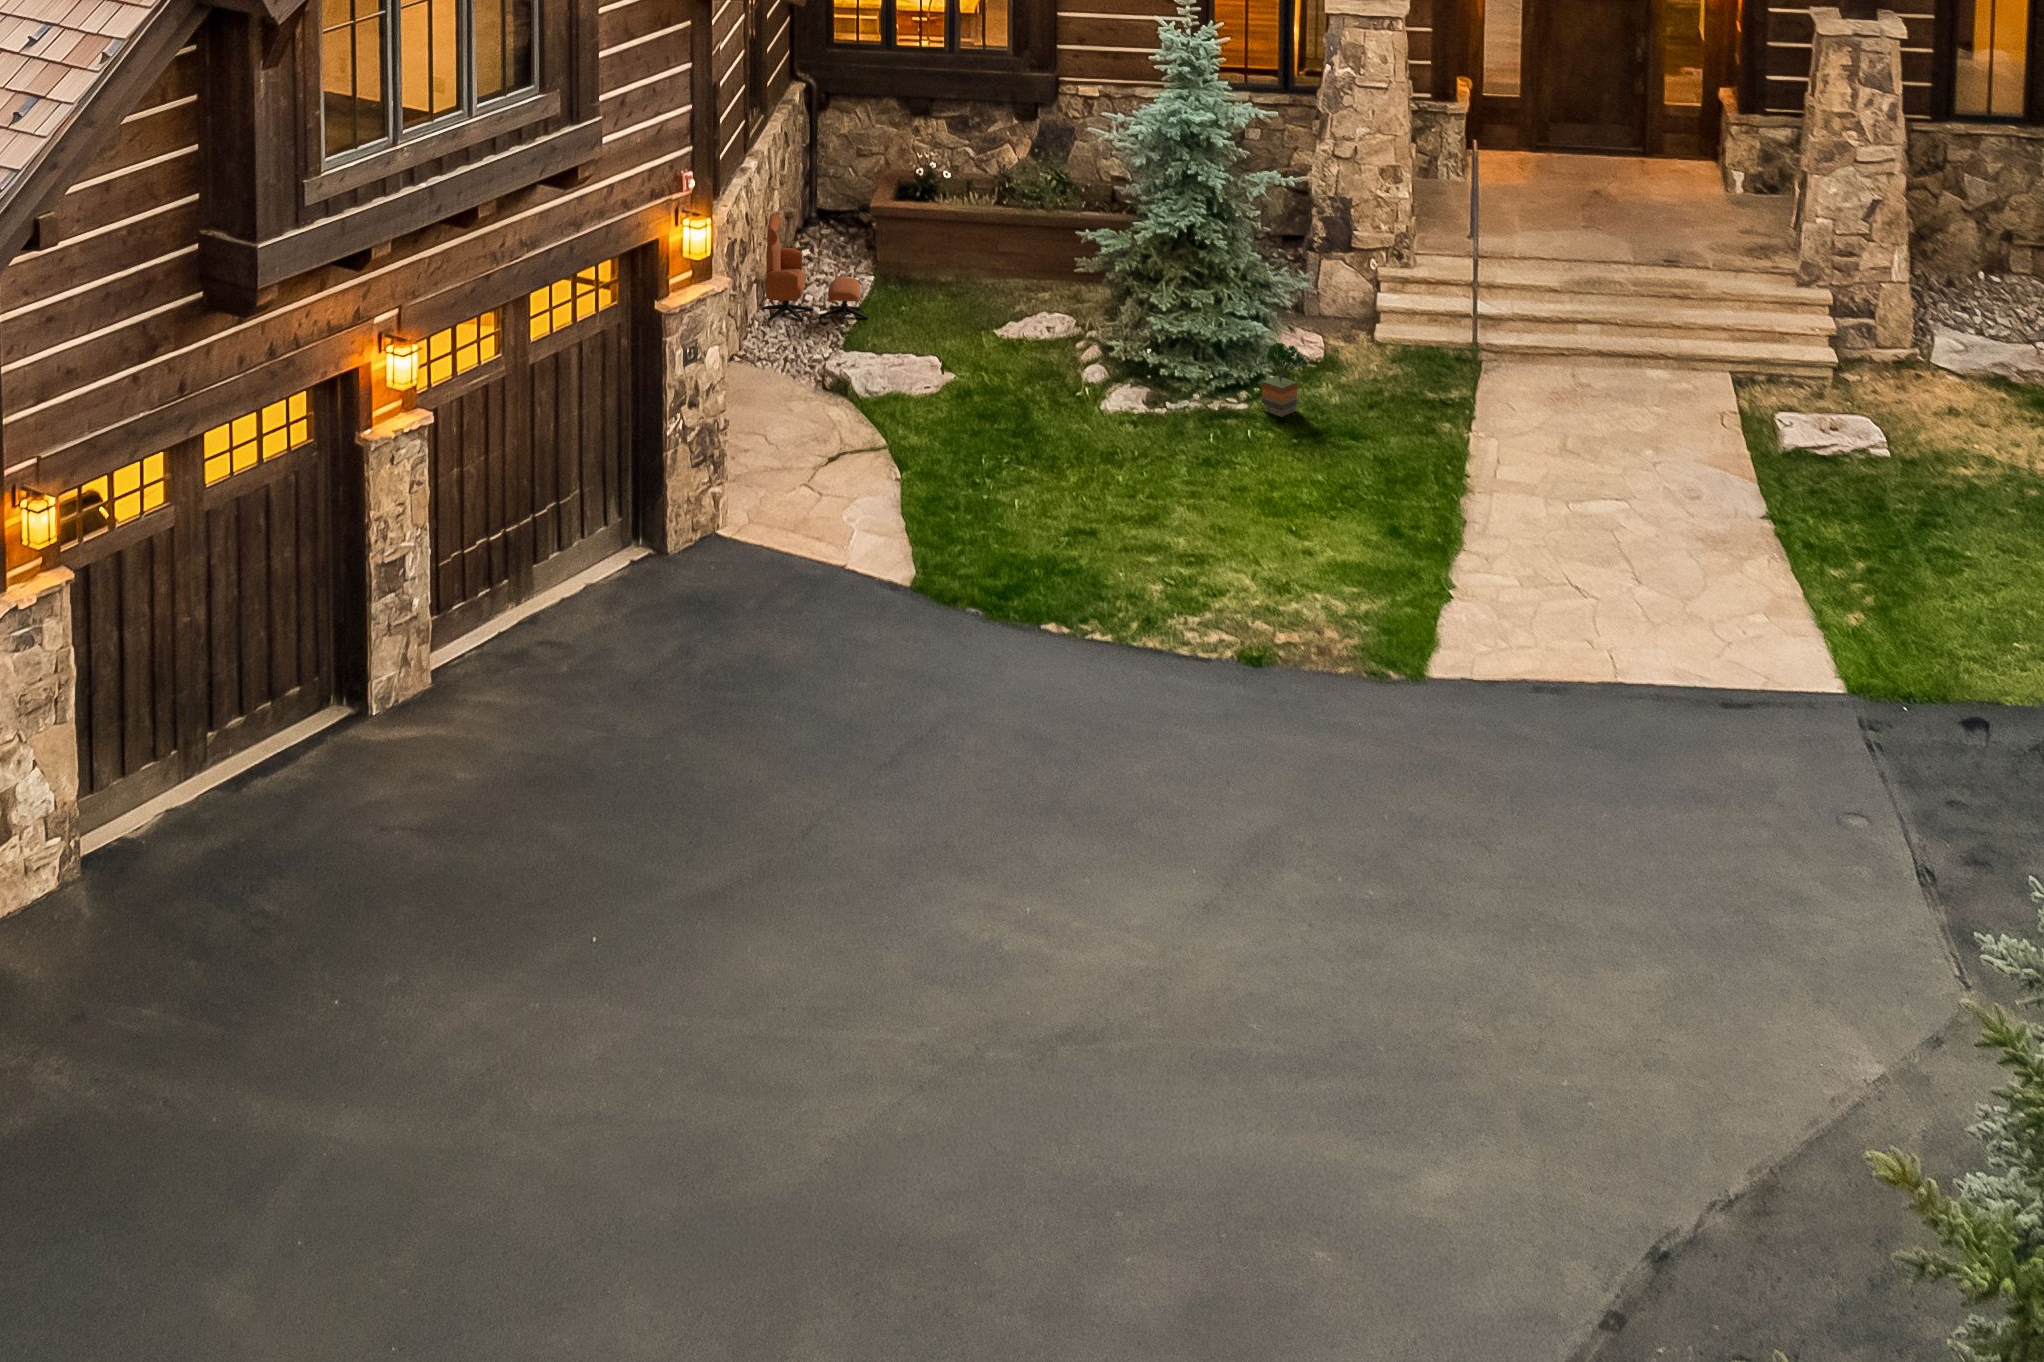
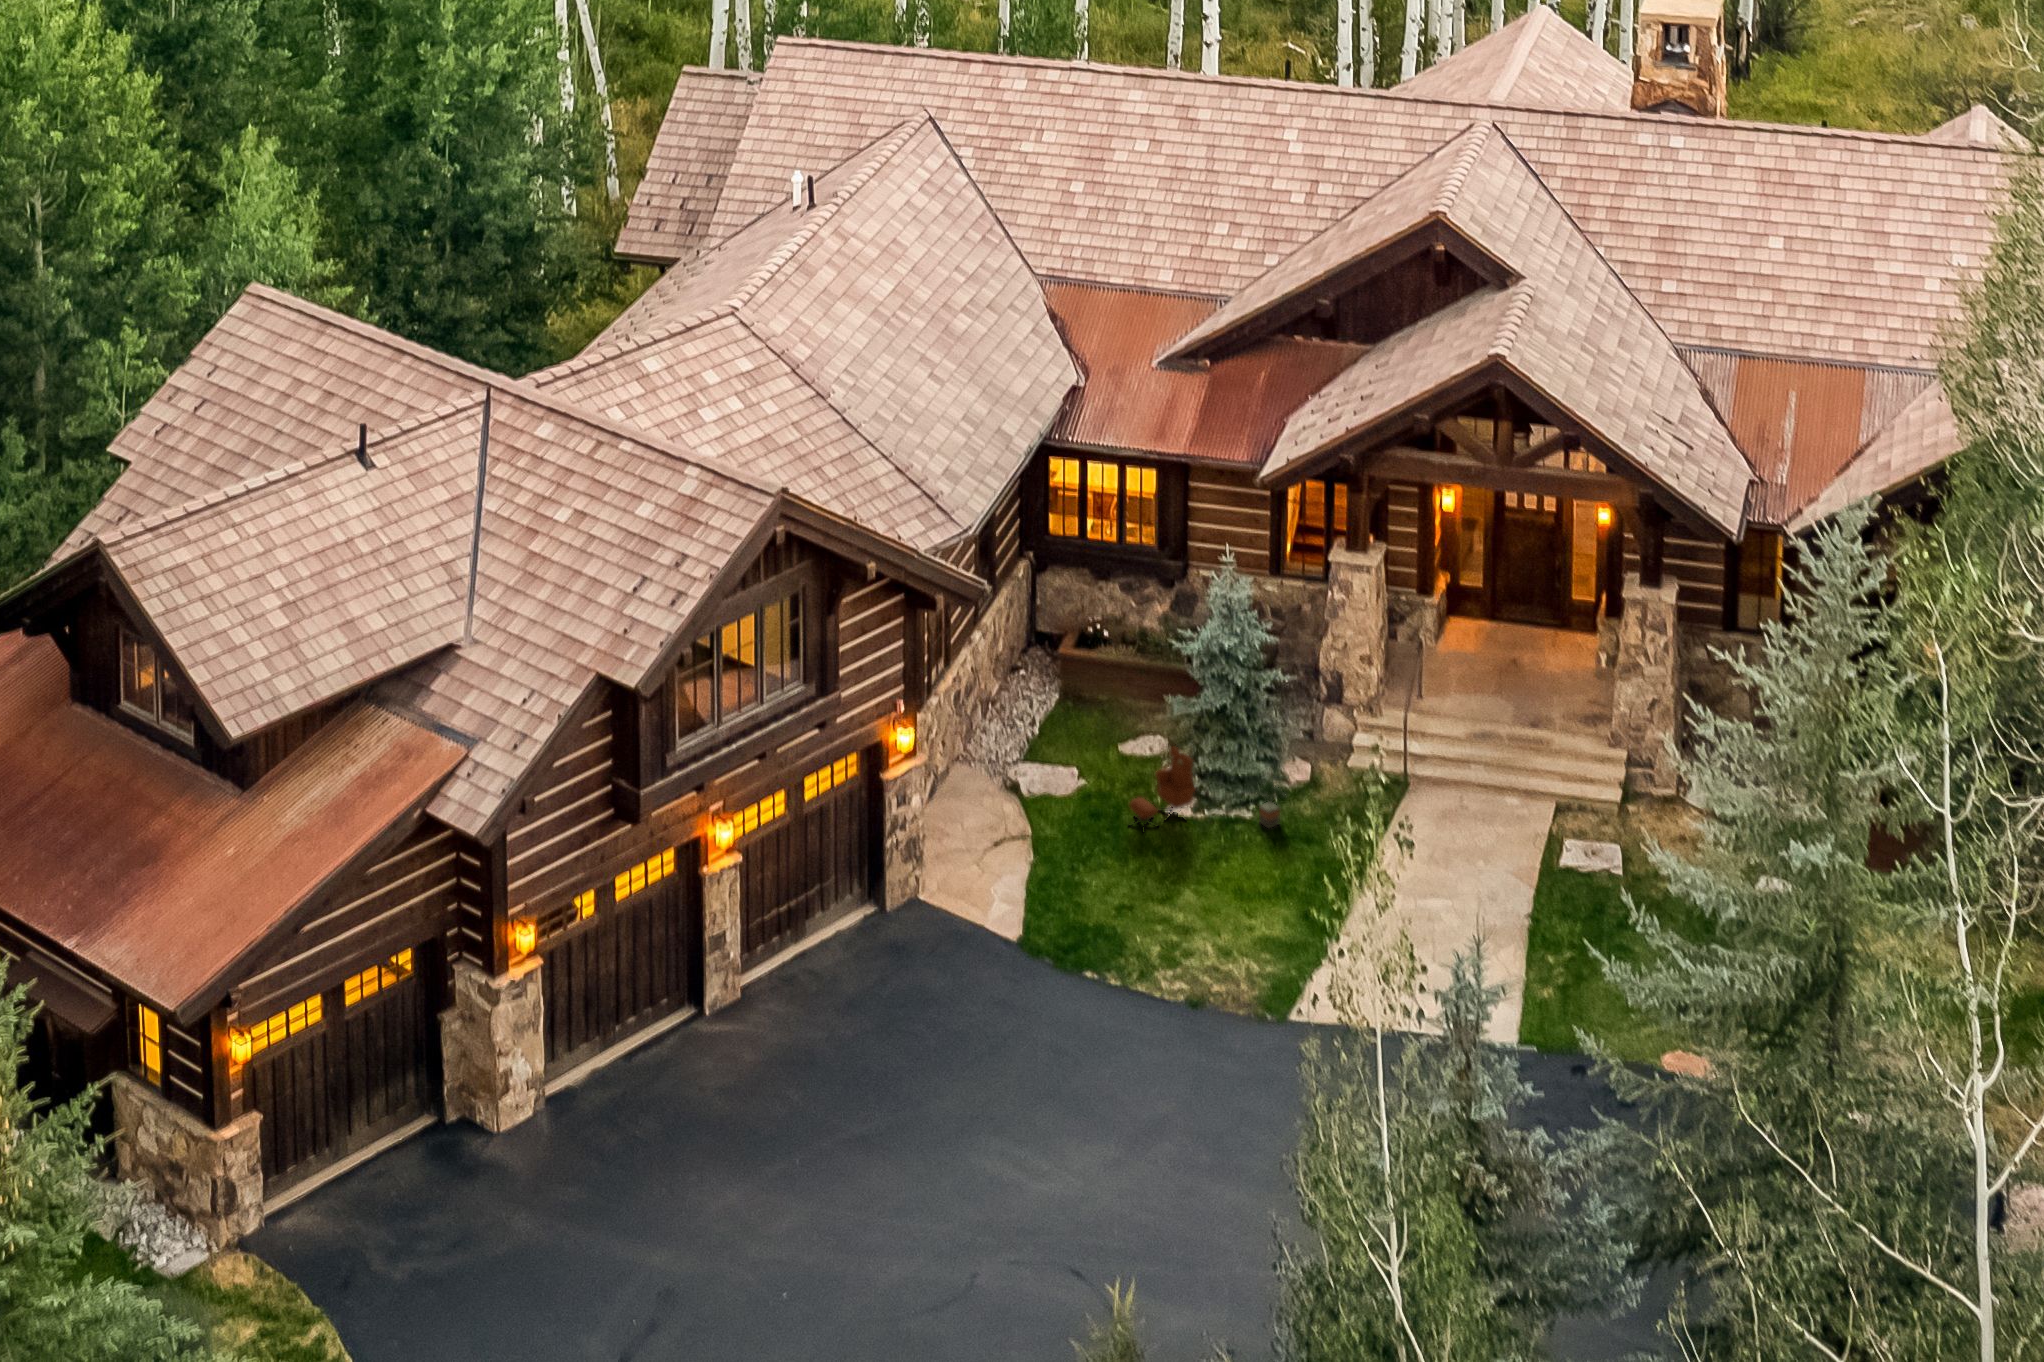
lounge chair: present [762,214,868,324] -> present [1130,747,1195,831]

